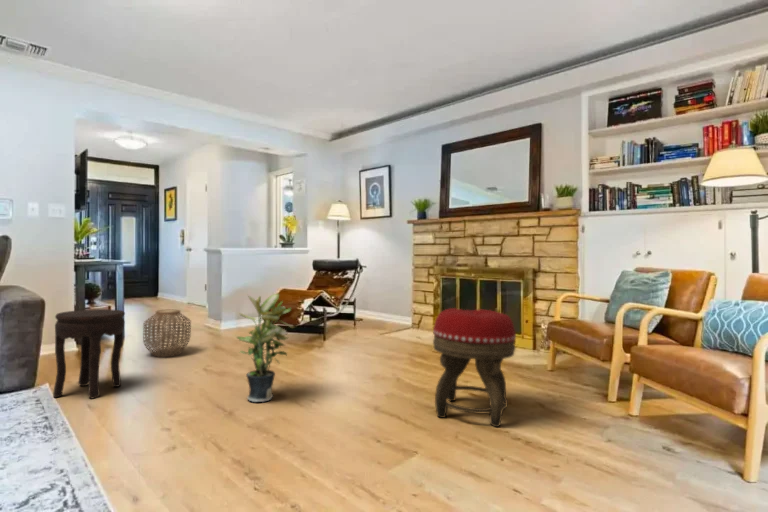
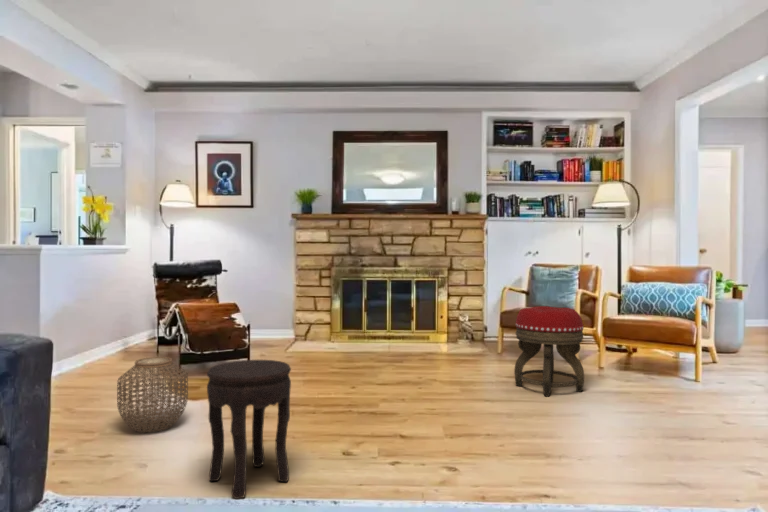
potted plant: present [237,294,293,402] -> none [389,311,453,428]

